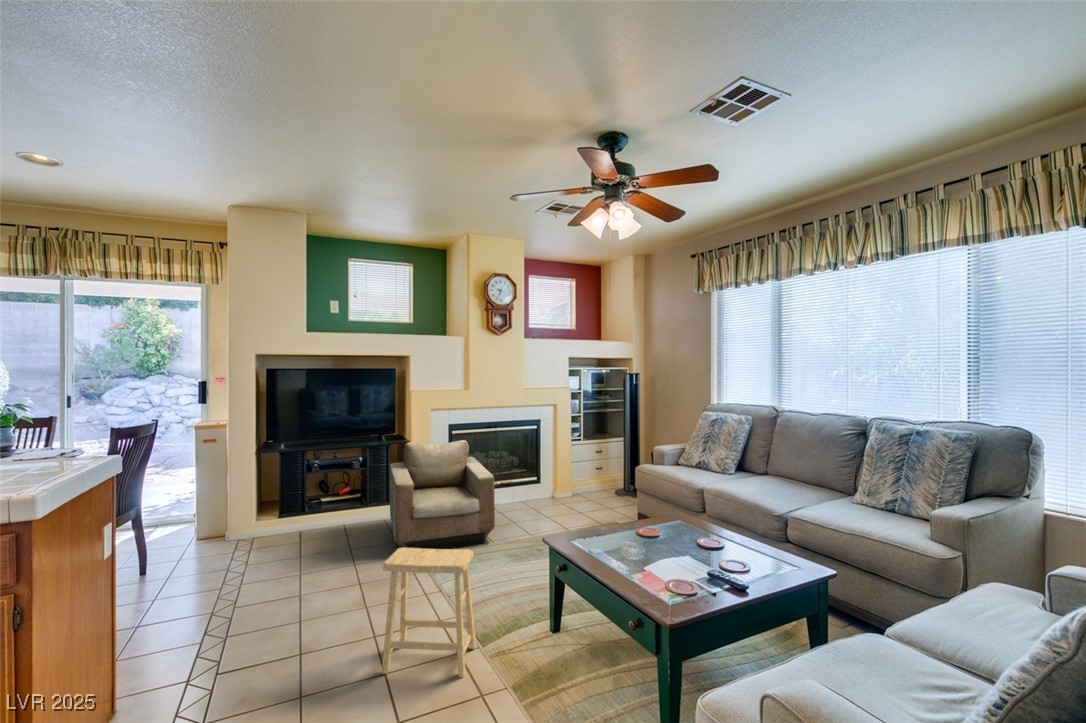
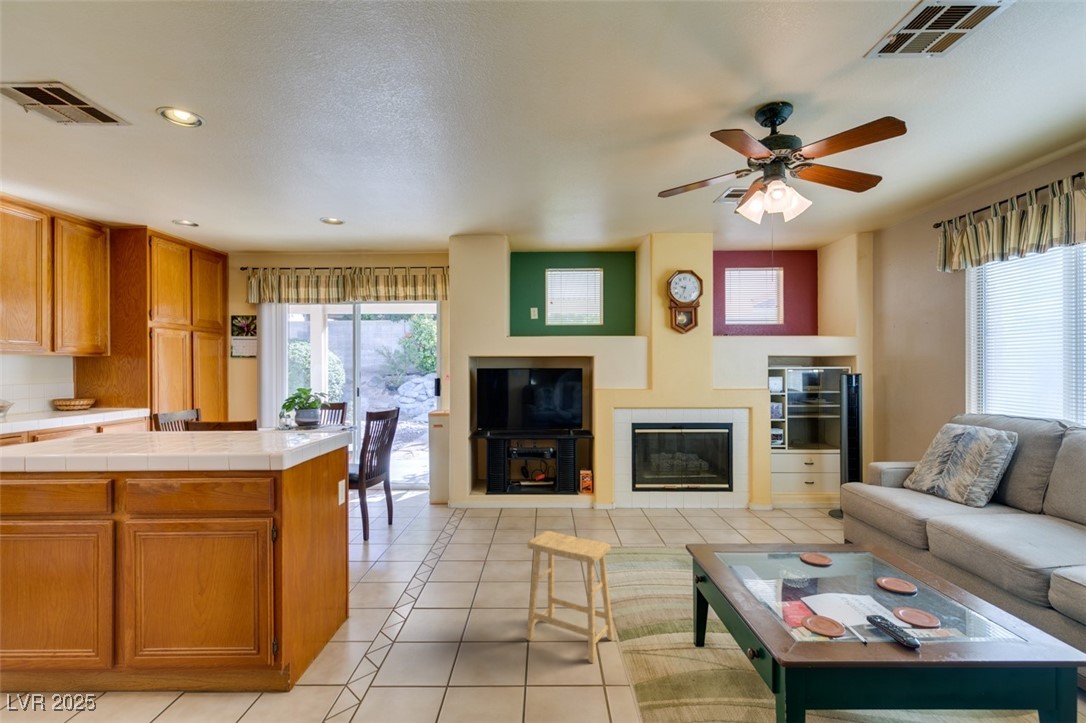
armchair: present [390,440,495,549] -> none [557,437,666,545]

